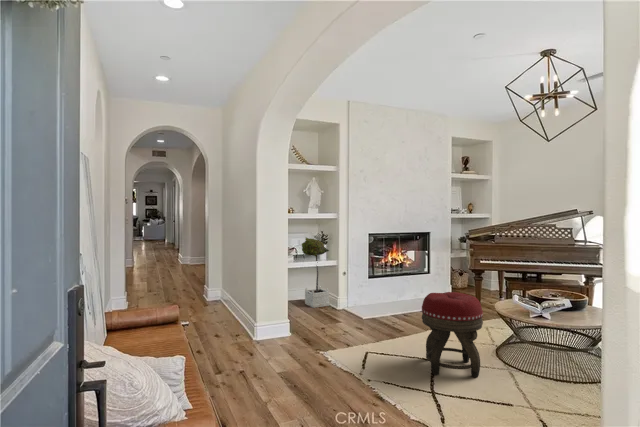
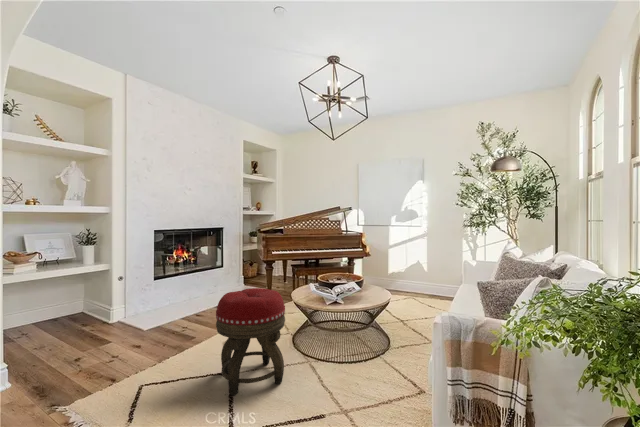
potted tree: present [302,238,330,308] -> none [53,237,98,328]

